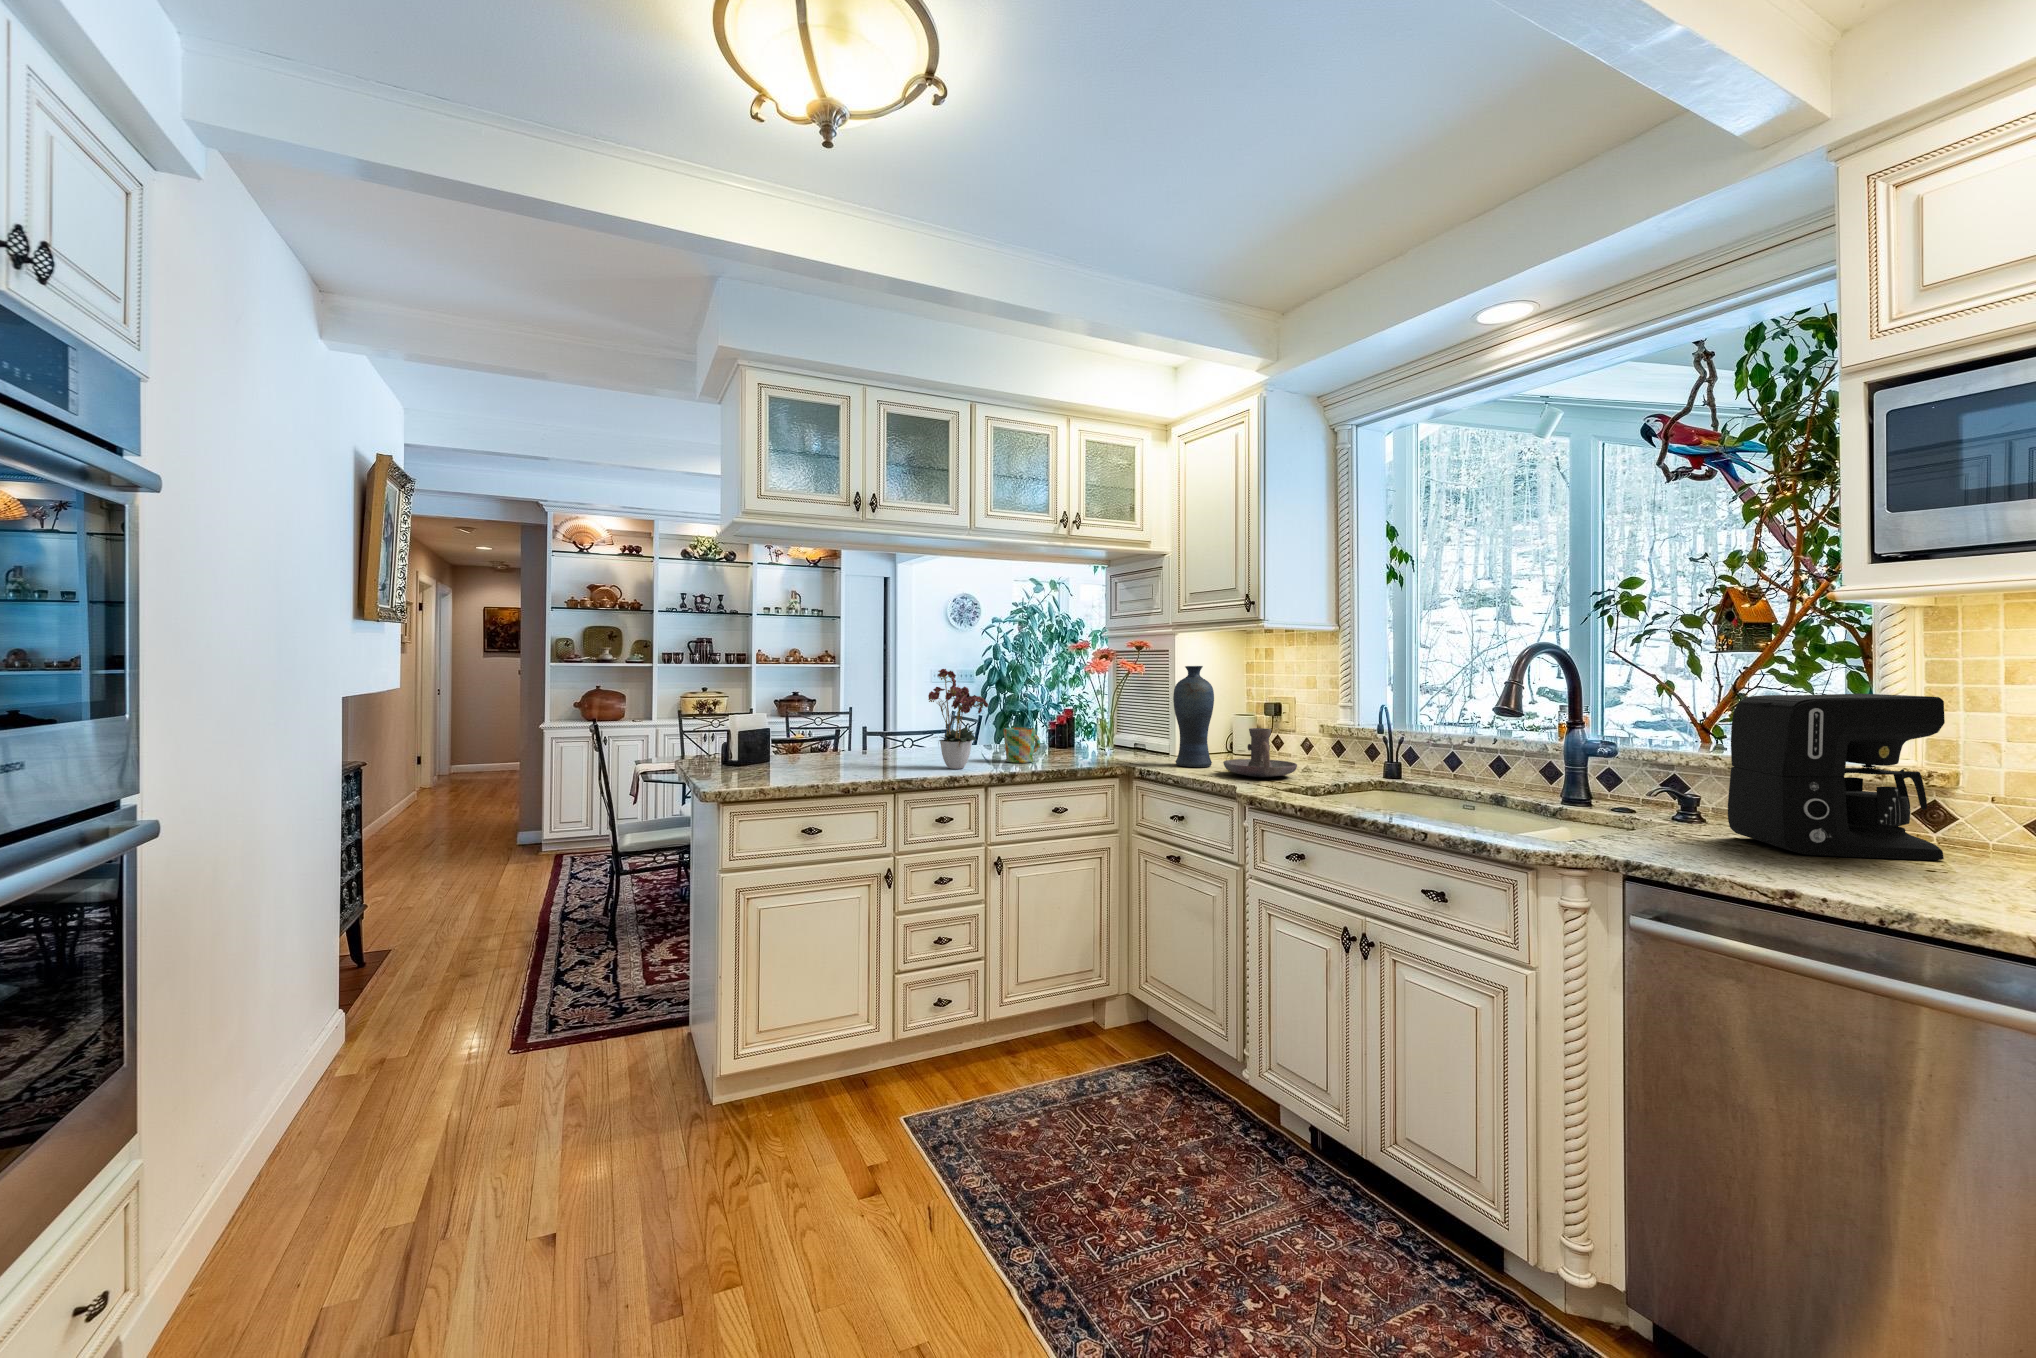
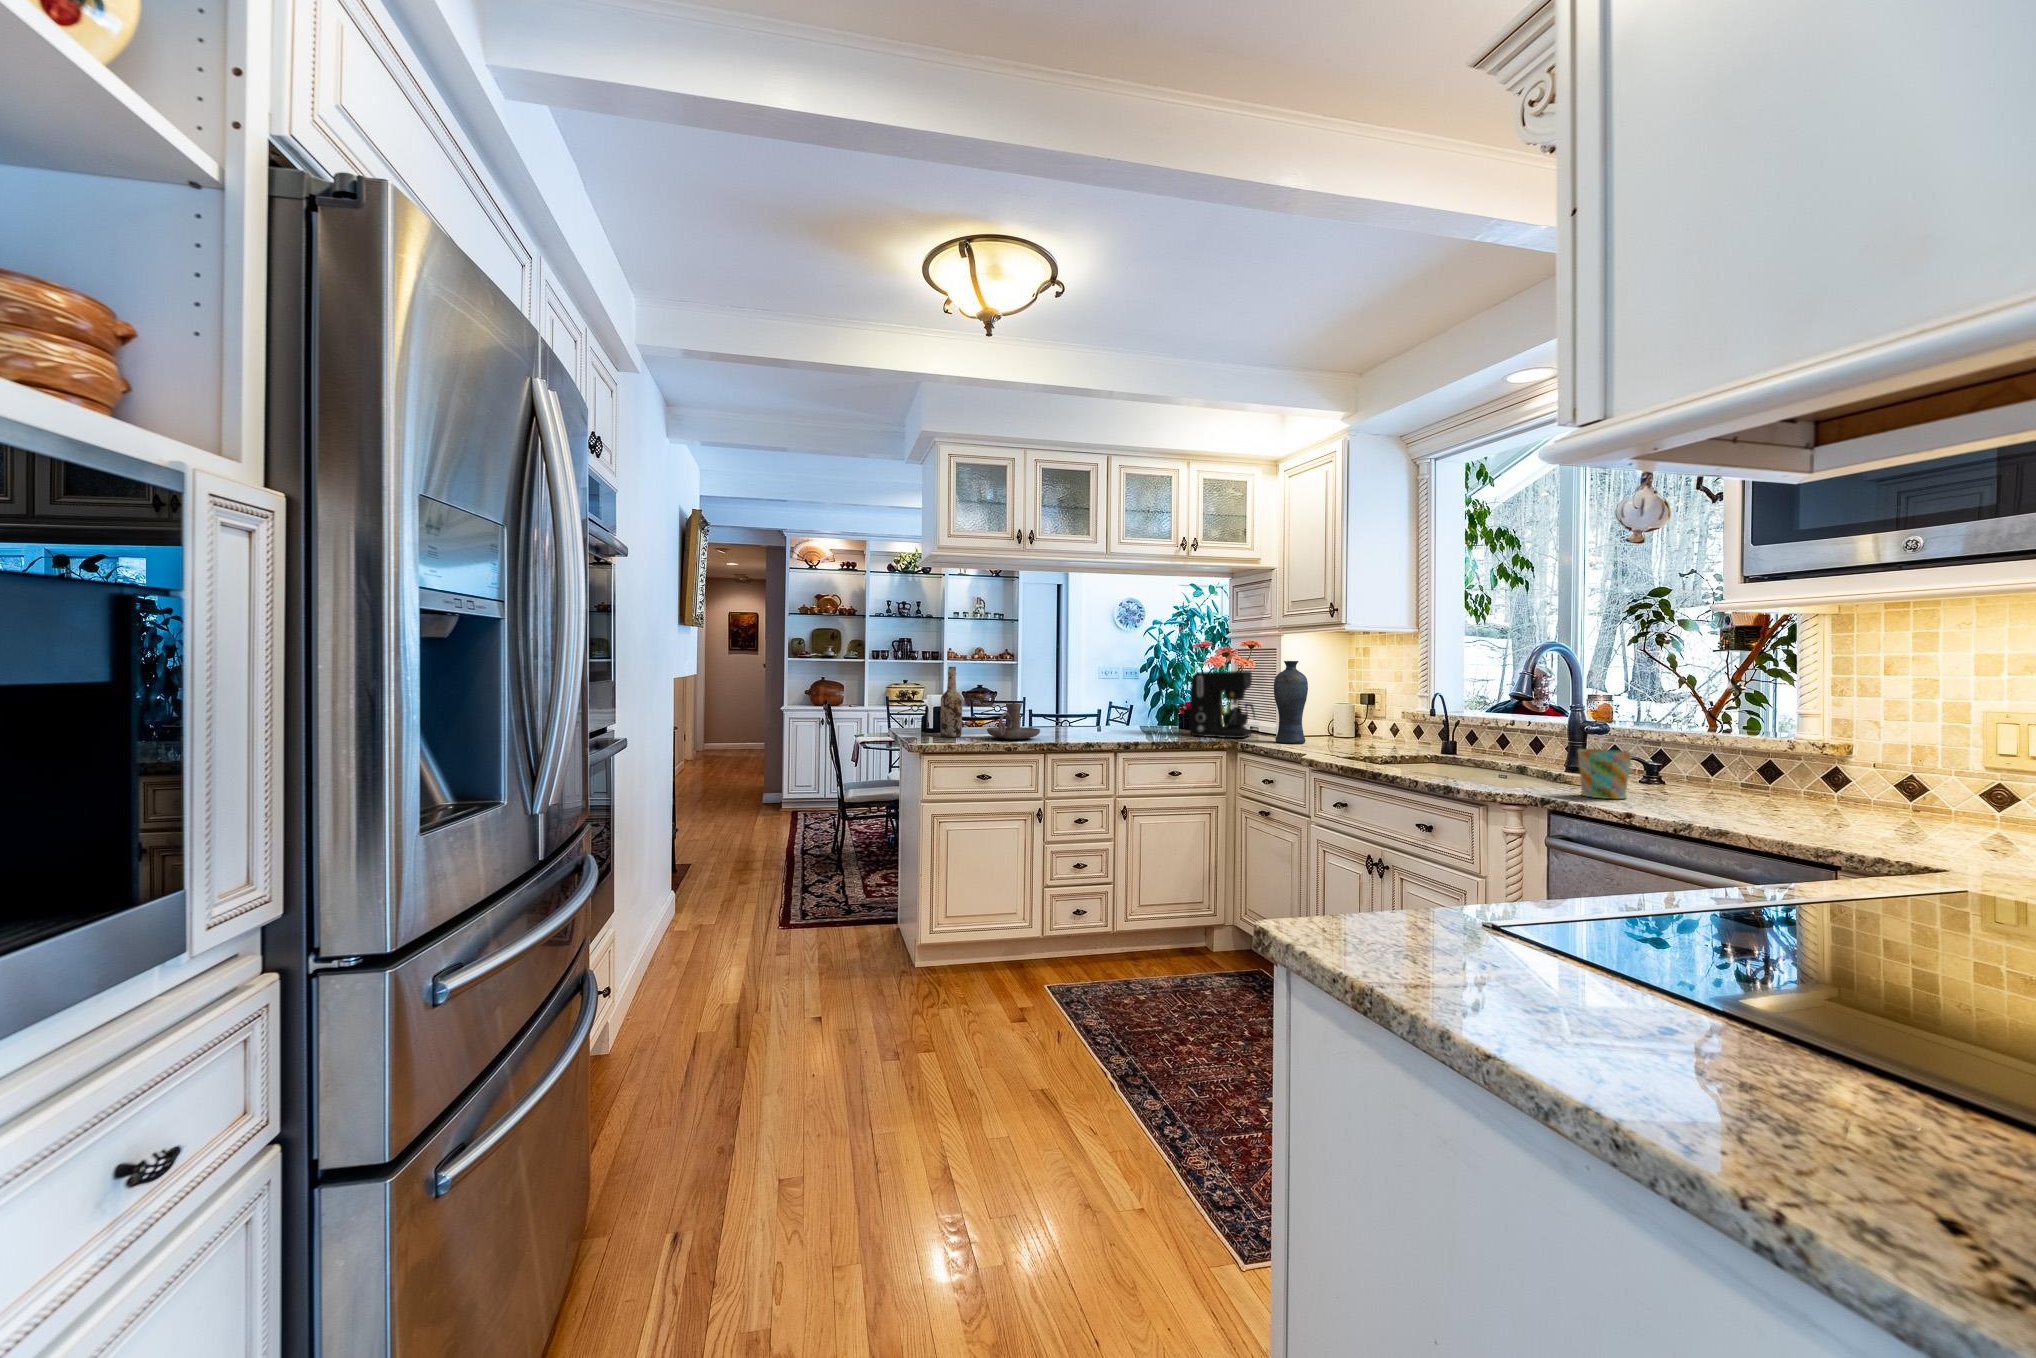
flower arrangement: present [928,669,988,769] -> none [1071,658,1123,739]
wine bottle: none [748,677,778,773] -> present [940,667,962,737]
coffee maker: present [1728,694,1945,860] -> present [1189,671,1255,738]
mug: present [1004,727,1040,763] -> present [1578,749,1632,799]
candle holder: present [1223,728,1297,777] -> present [987,703,1040,740]

